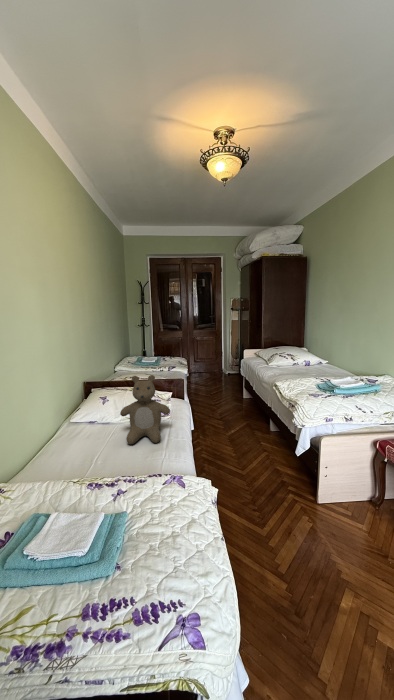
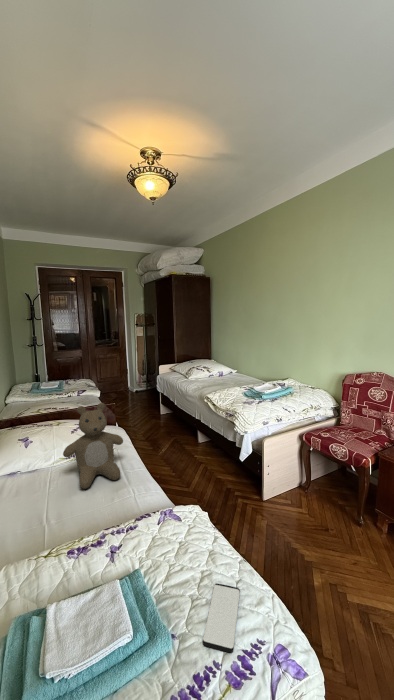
smartphone: none [134,544,189,598] -> present [203,583,240,653]

